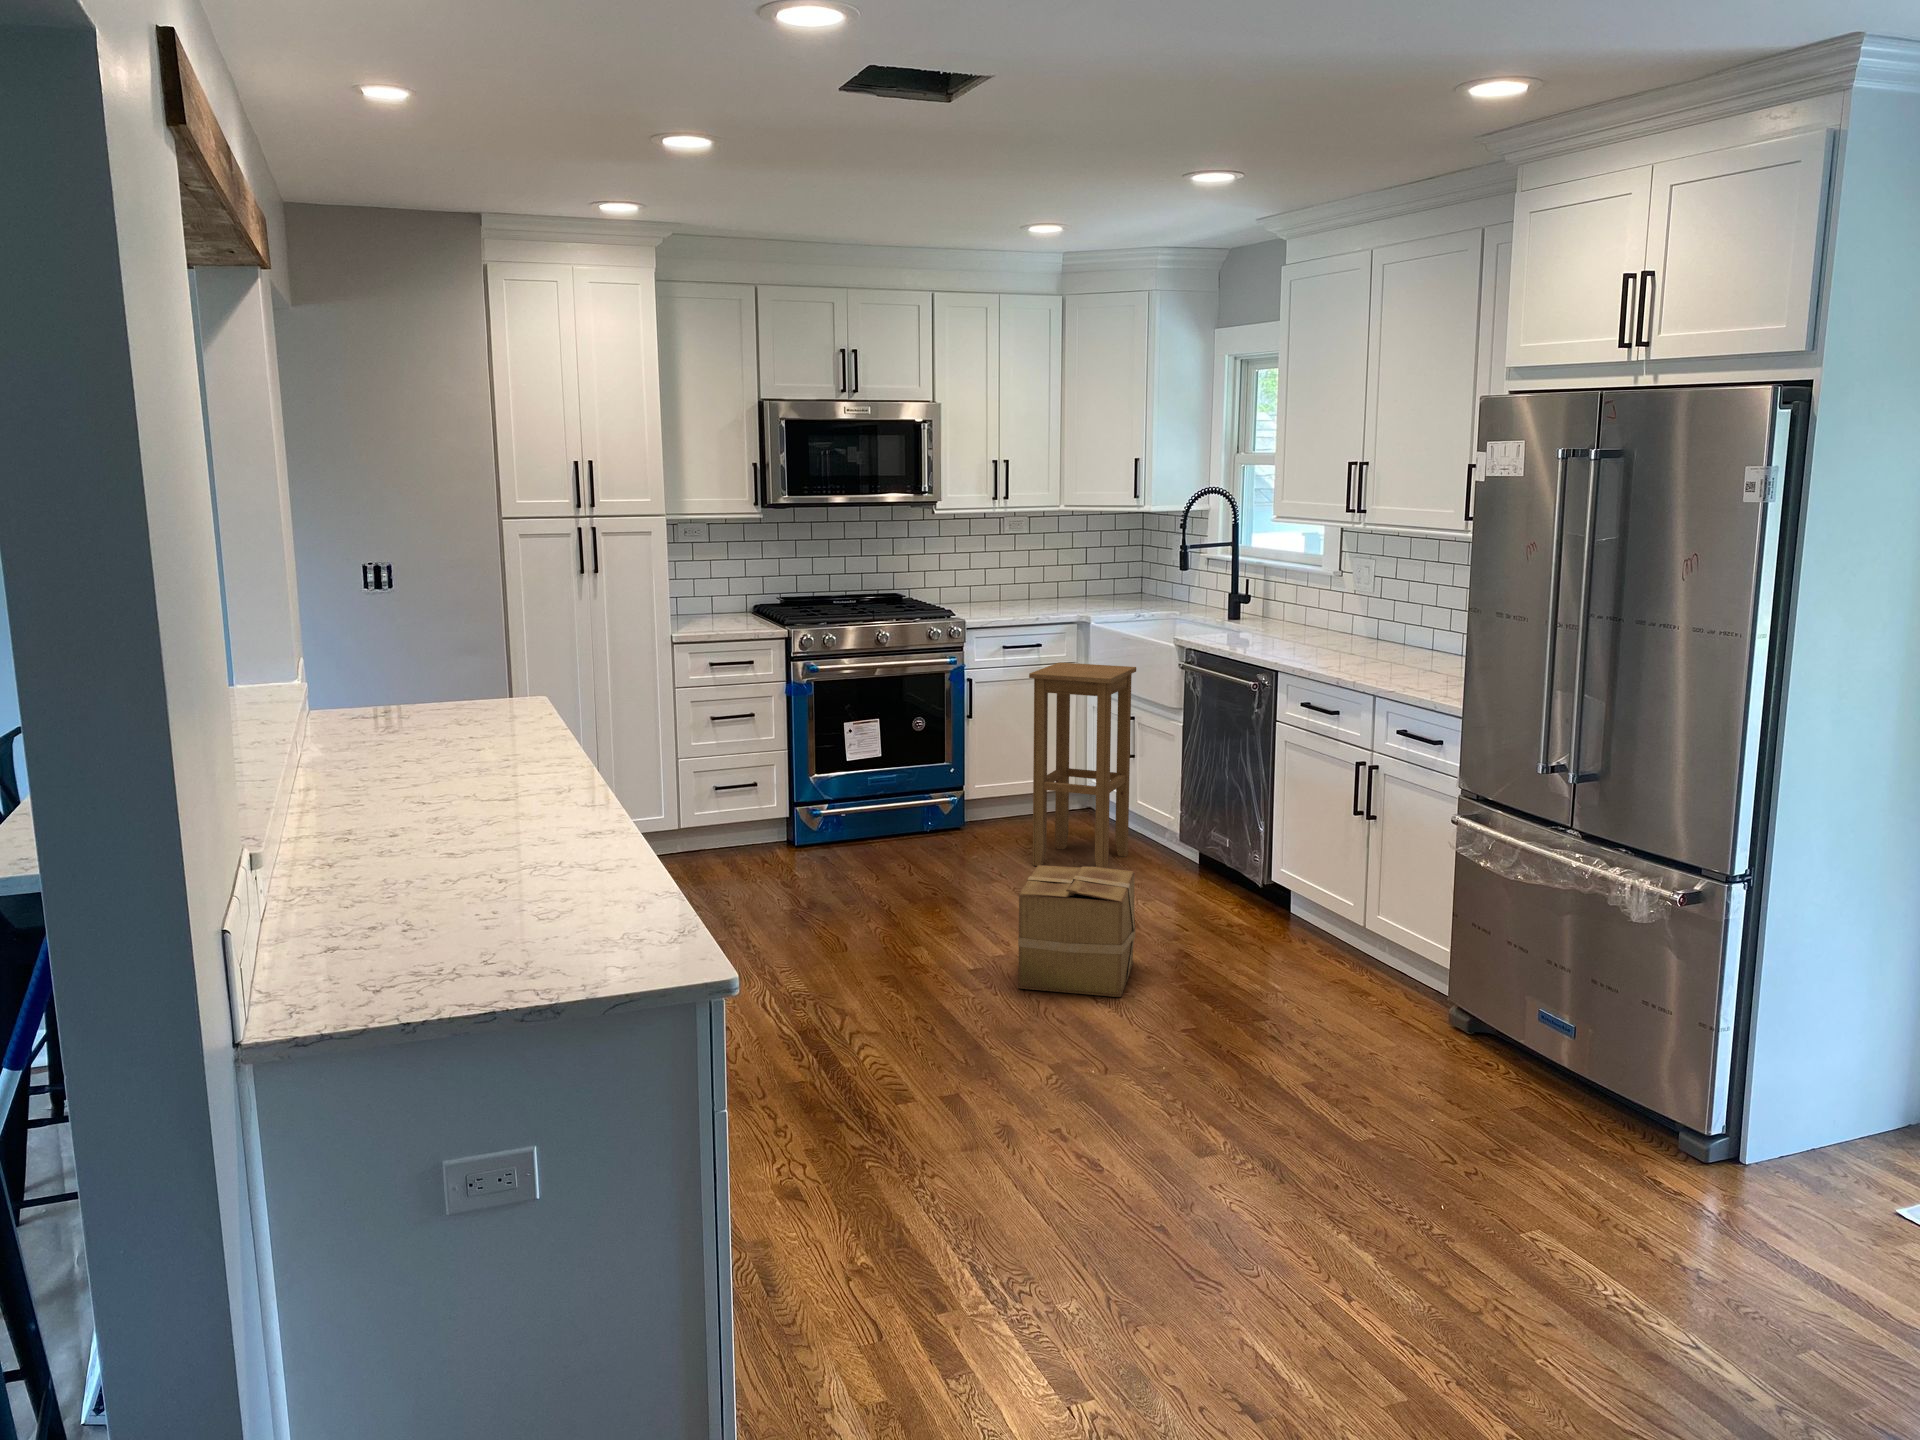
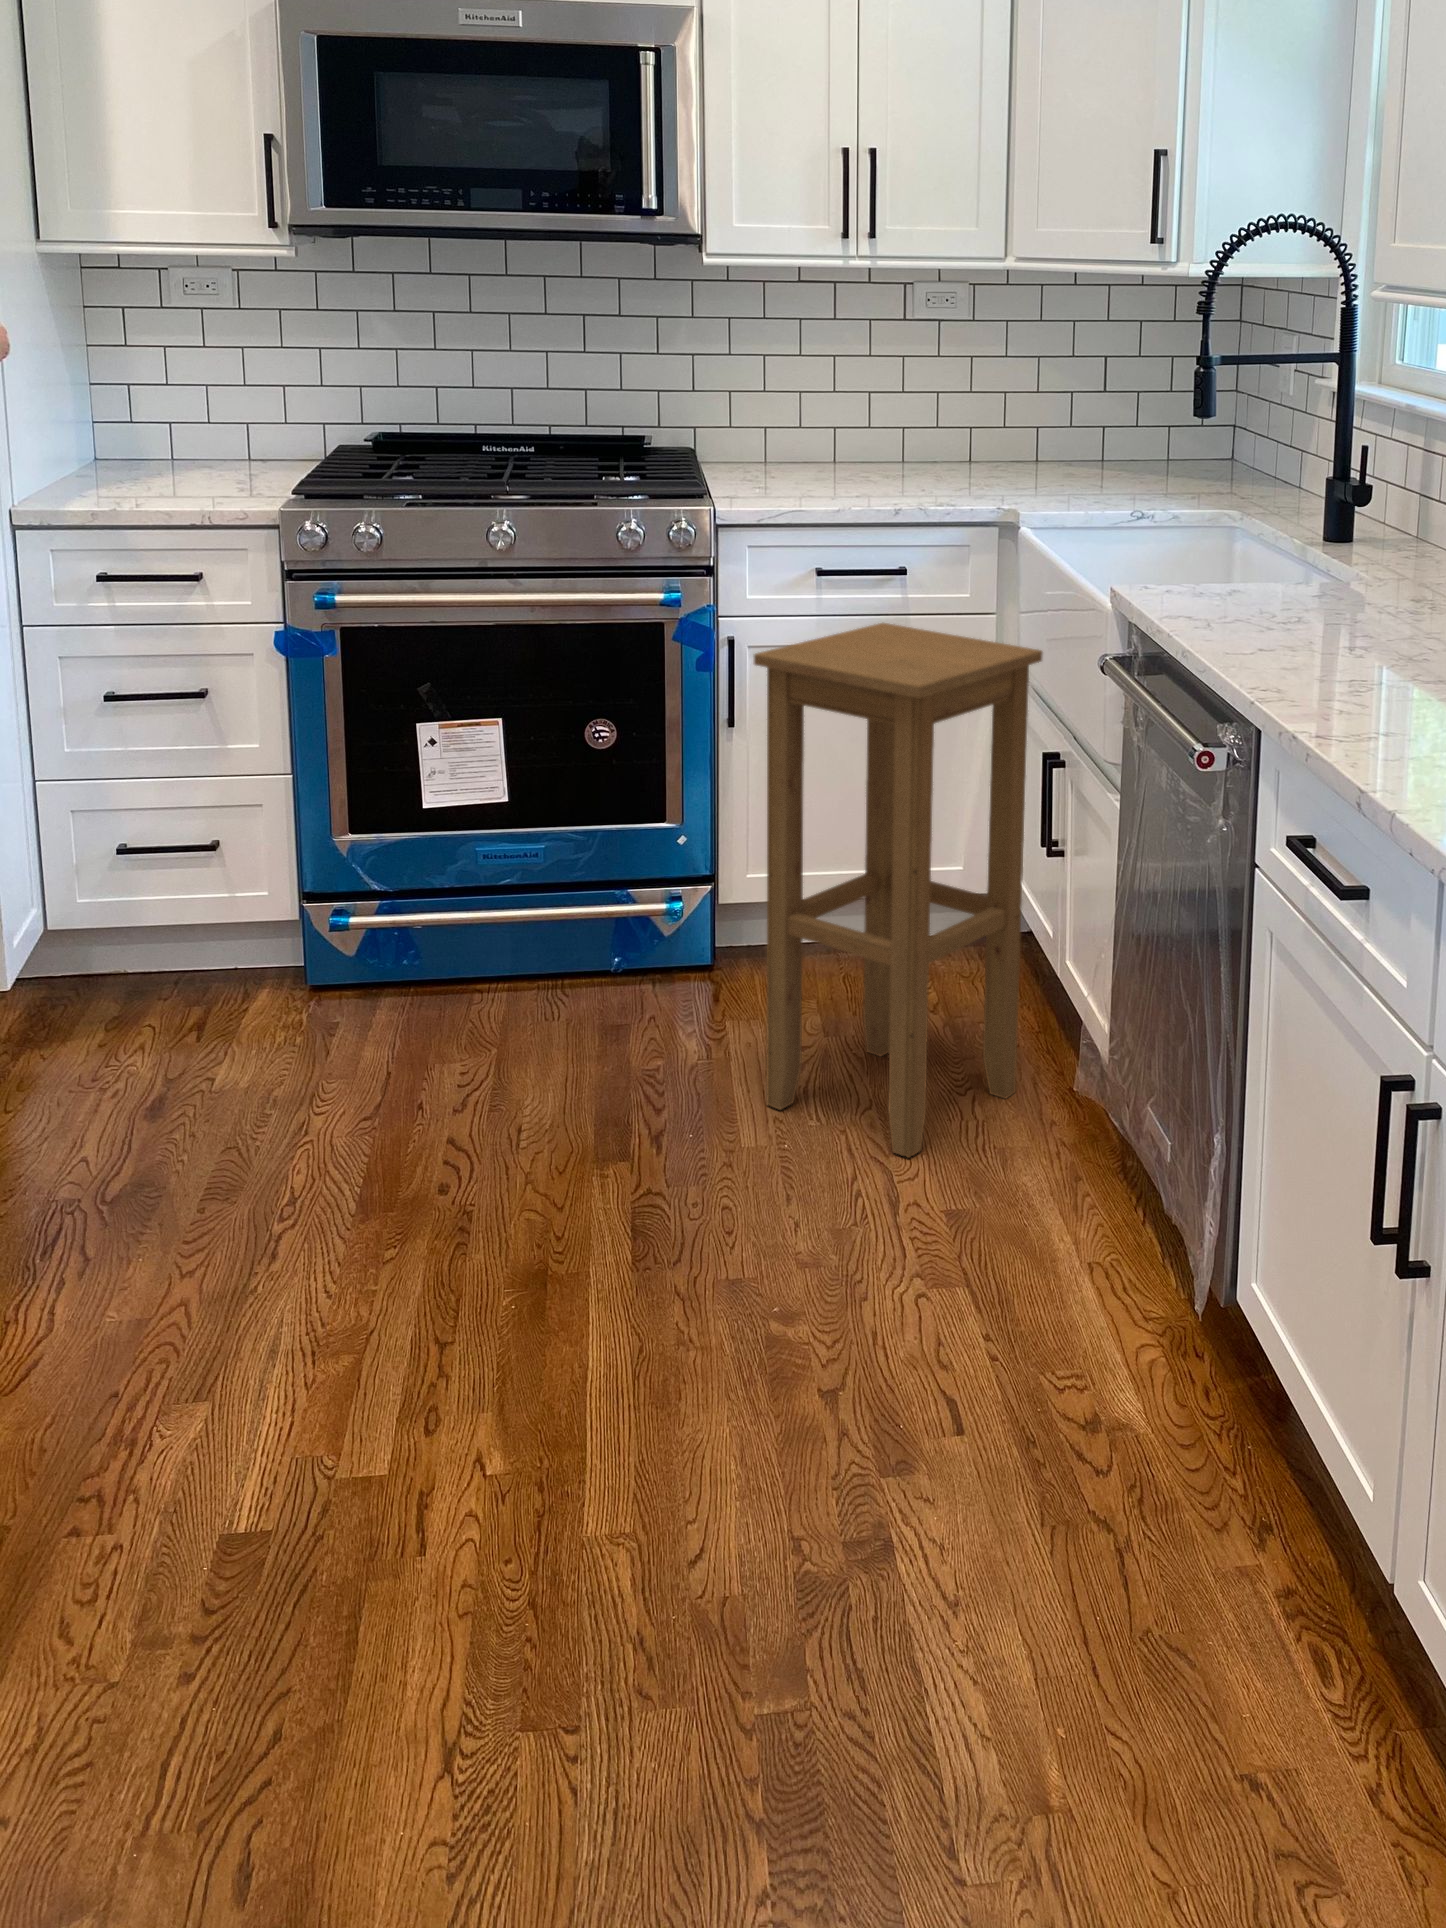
cardboard box: present [1018,865,1135,997] -> none [275,1240,712,1750]

